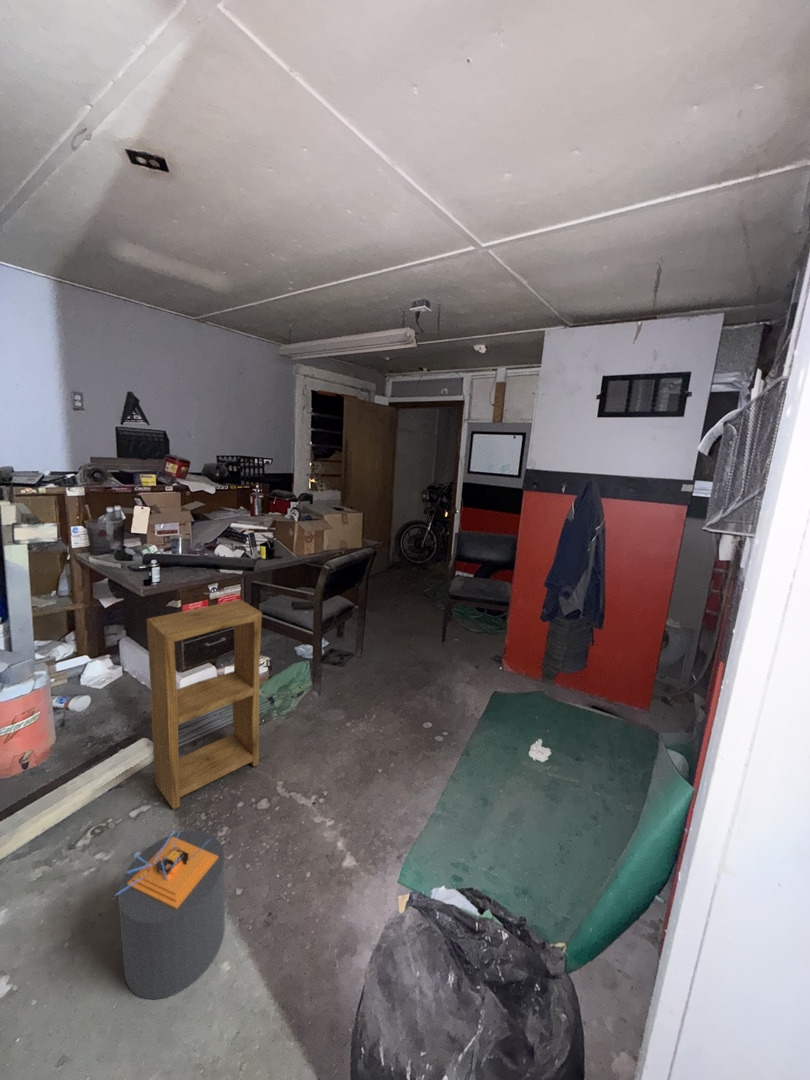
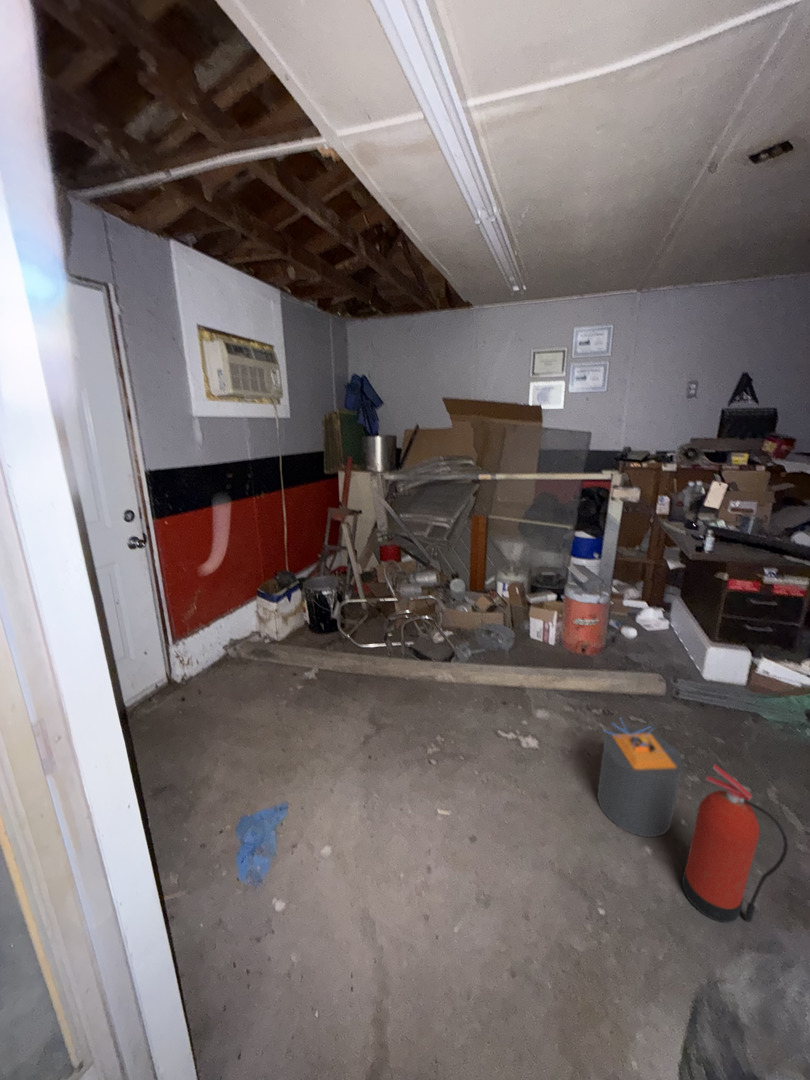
shelving unit: present [147,599,262,809] -> none [660,573,803,759]
fire extinguisher: none [261,833,340,996] -> present [682,765,788,922]

